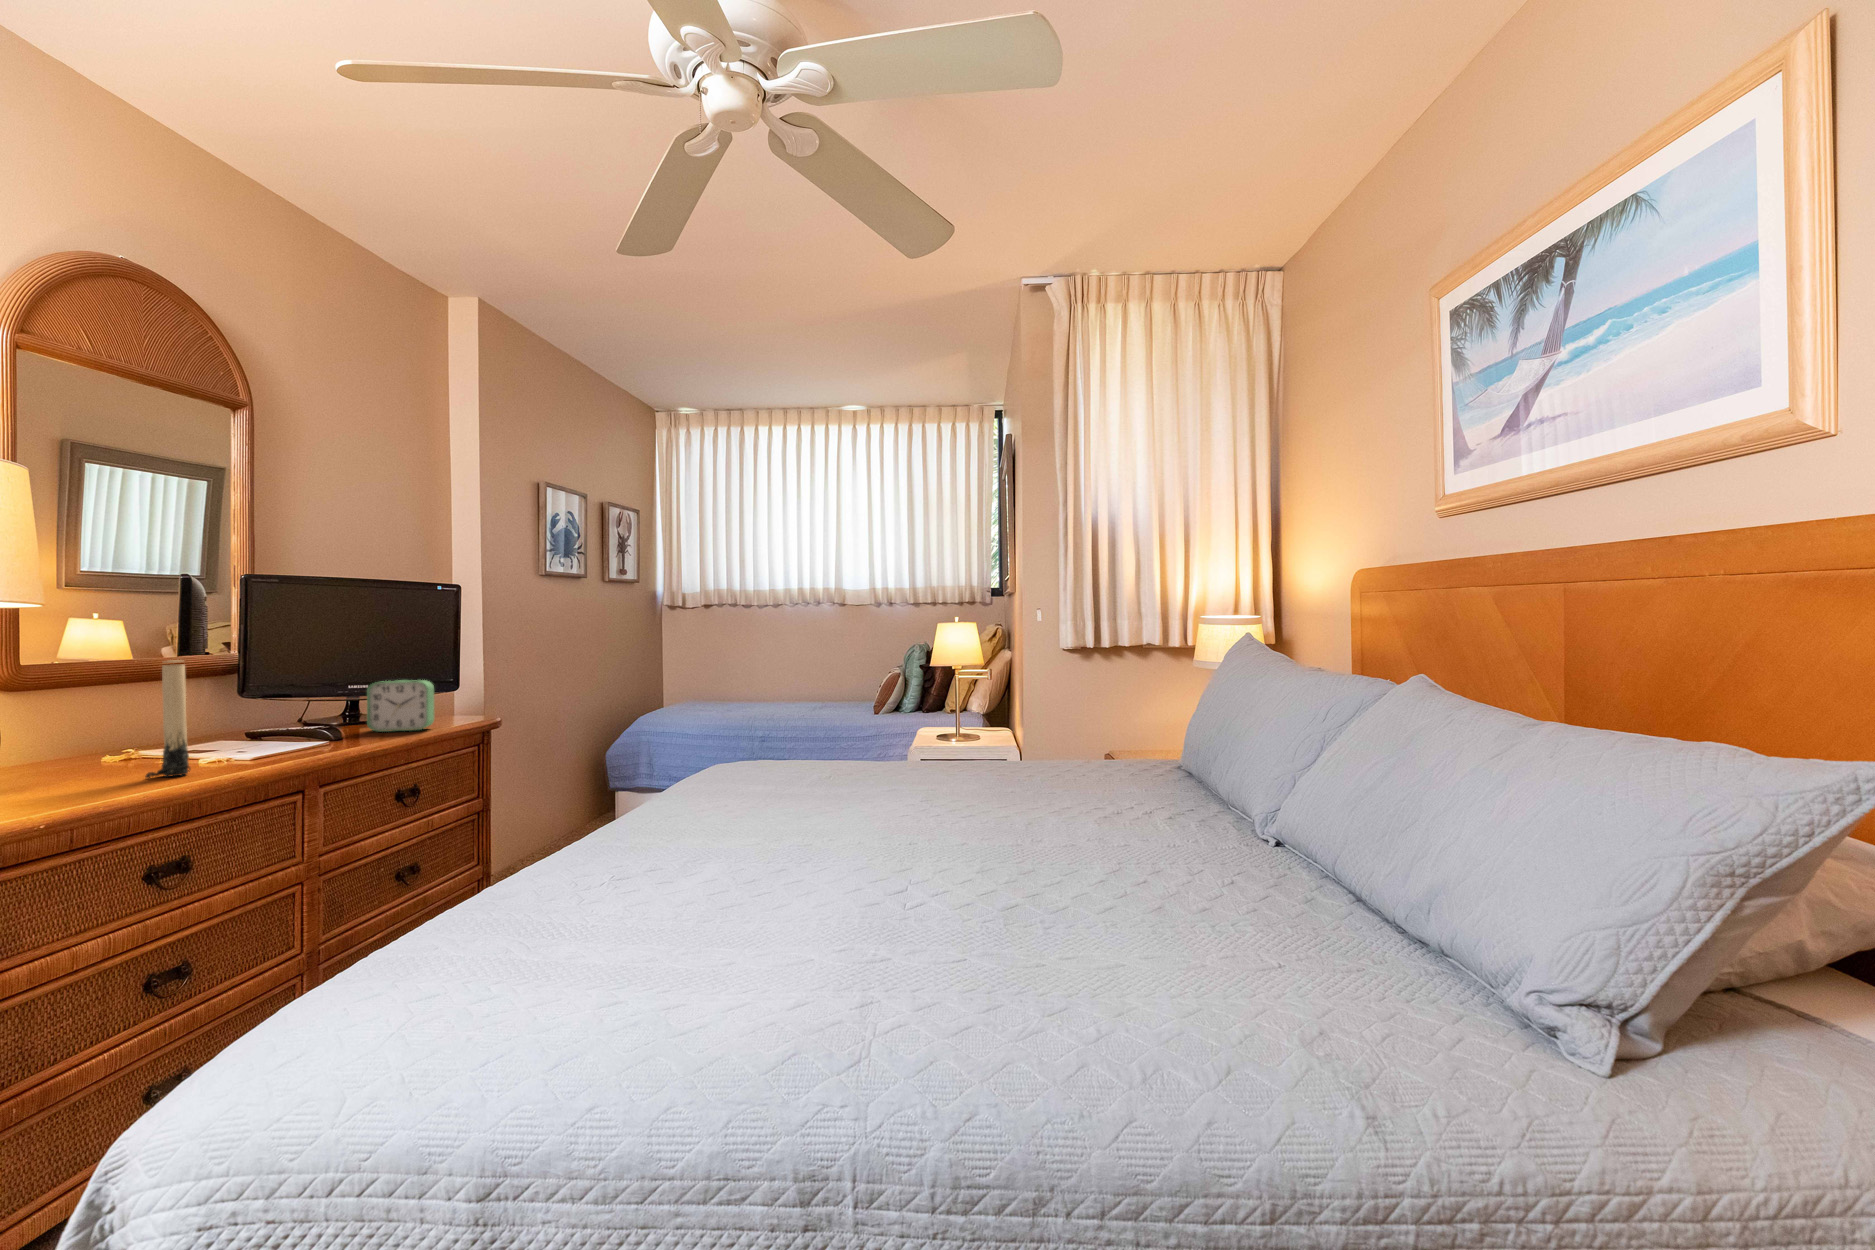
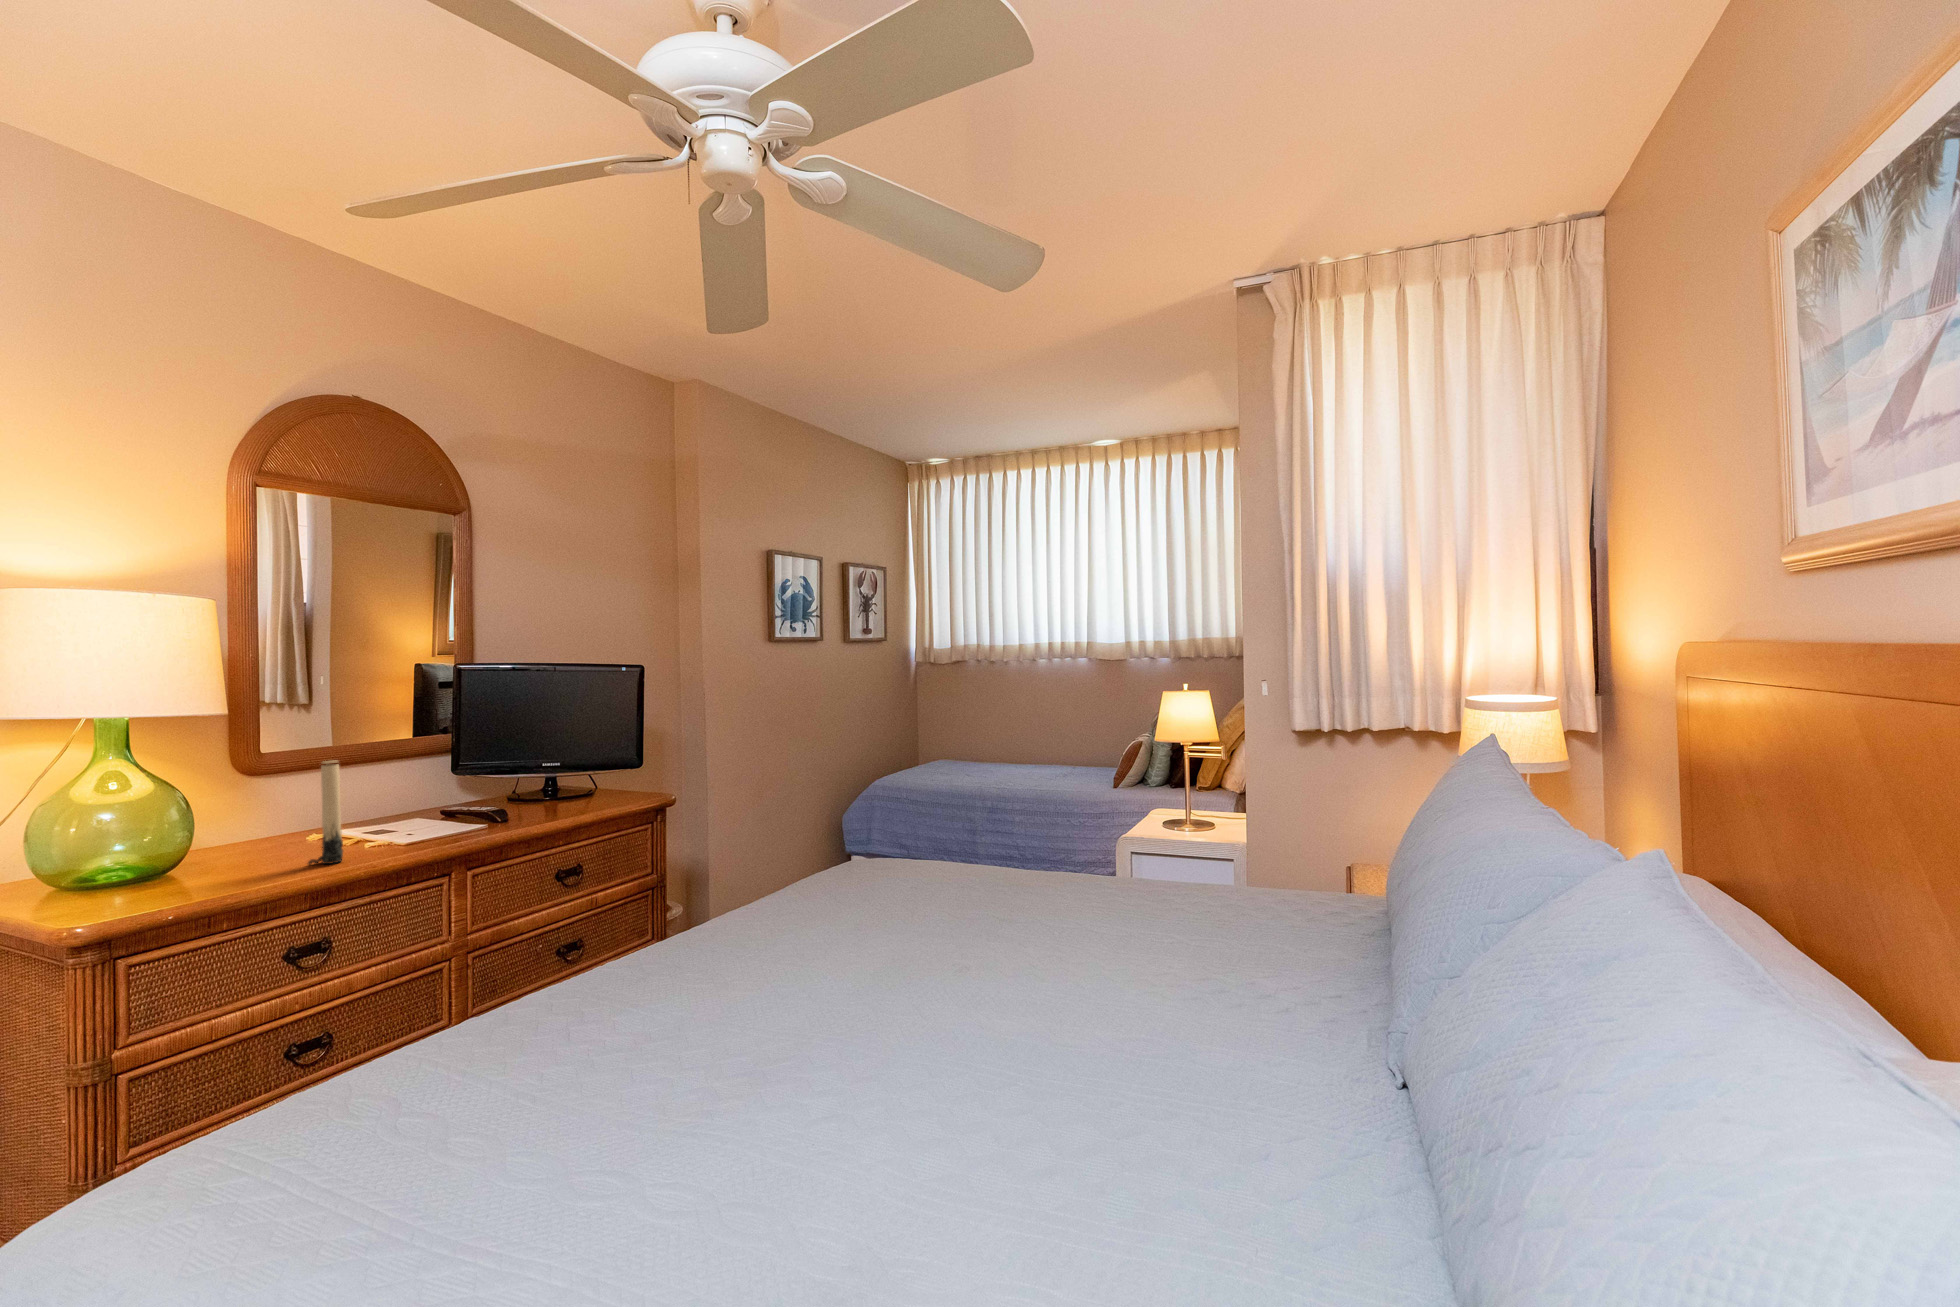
alarm clock: present [367,680,434,732] -> none [542,763,602,812]

